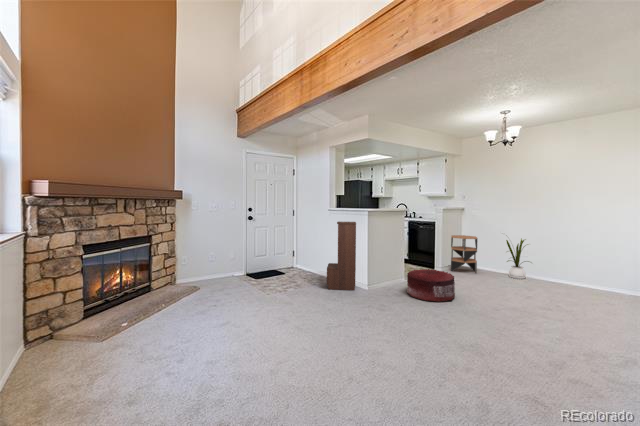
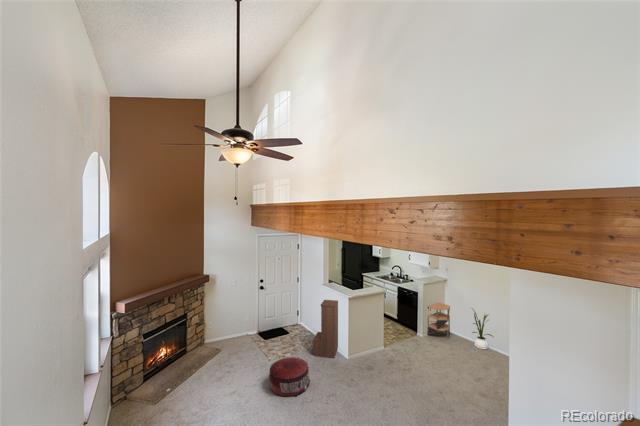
pouf: present [407,269,455,302] -> present [269,357,310,396]

